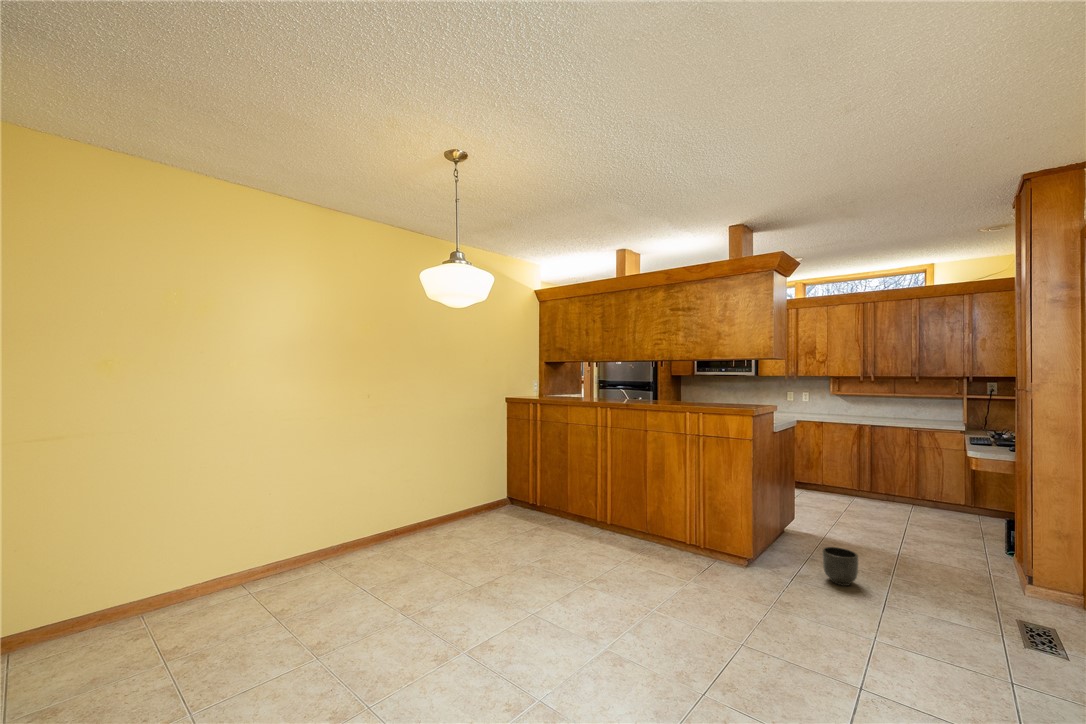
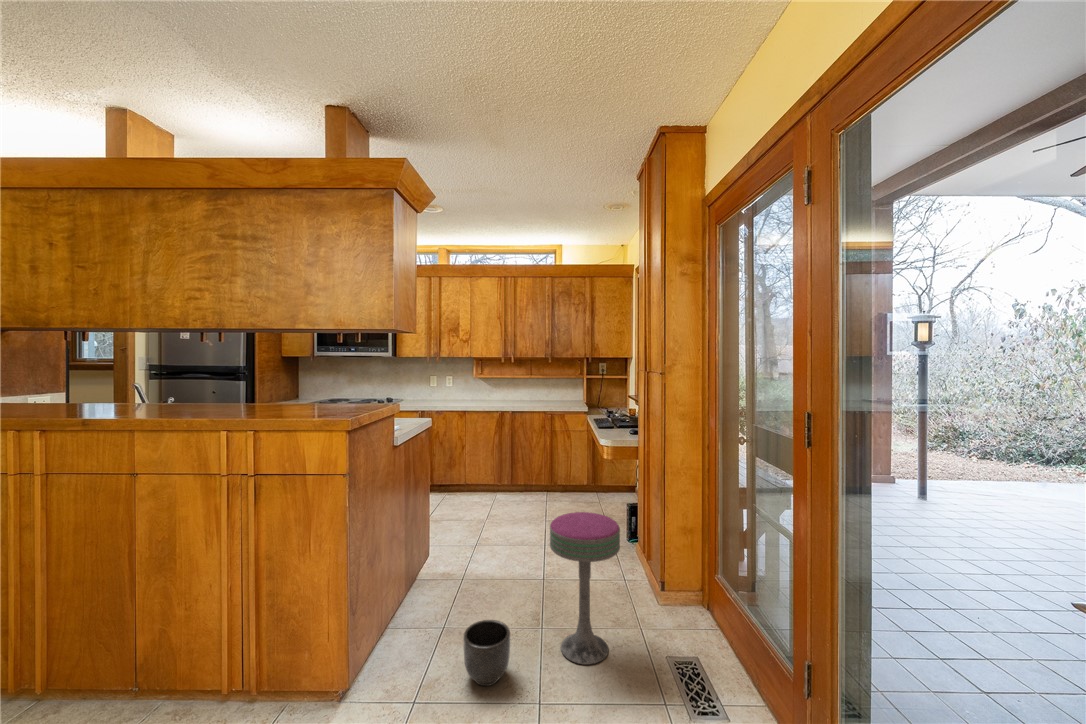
bar stool: none [893,490,960,600] -> present [550,512,620,665]

